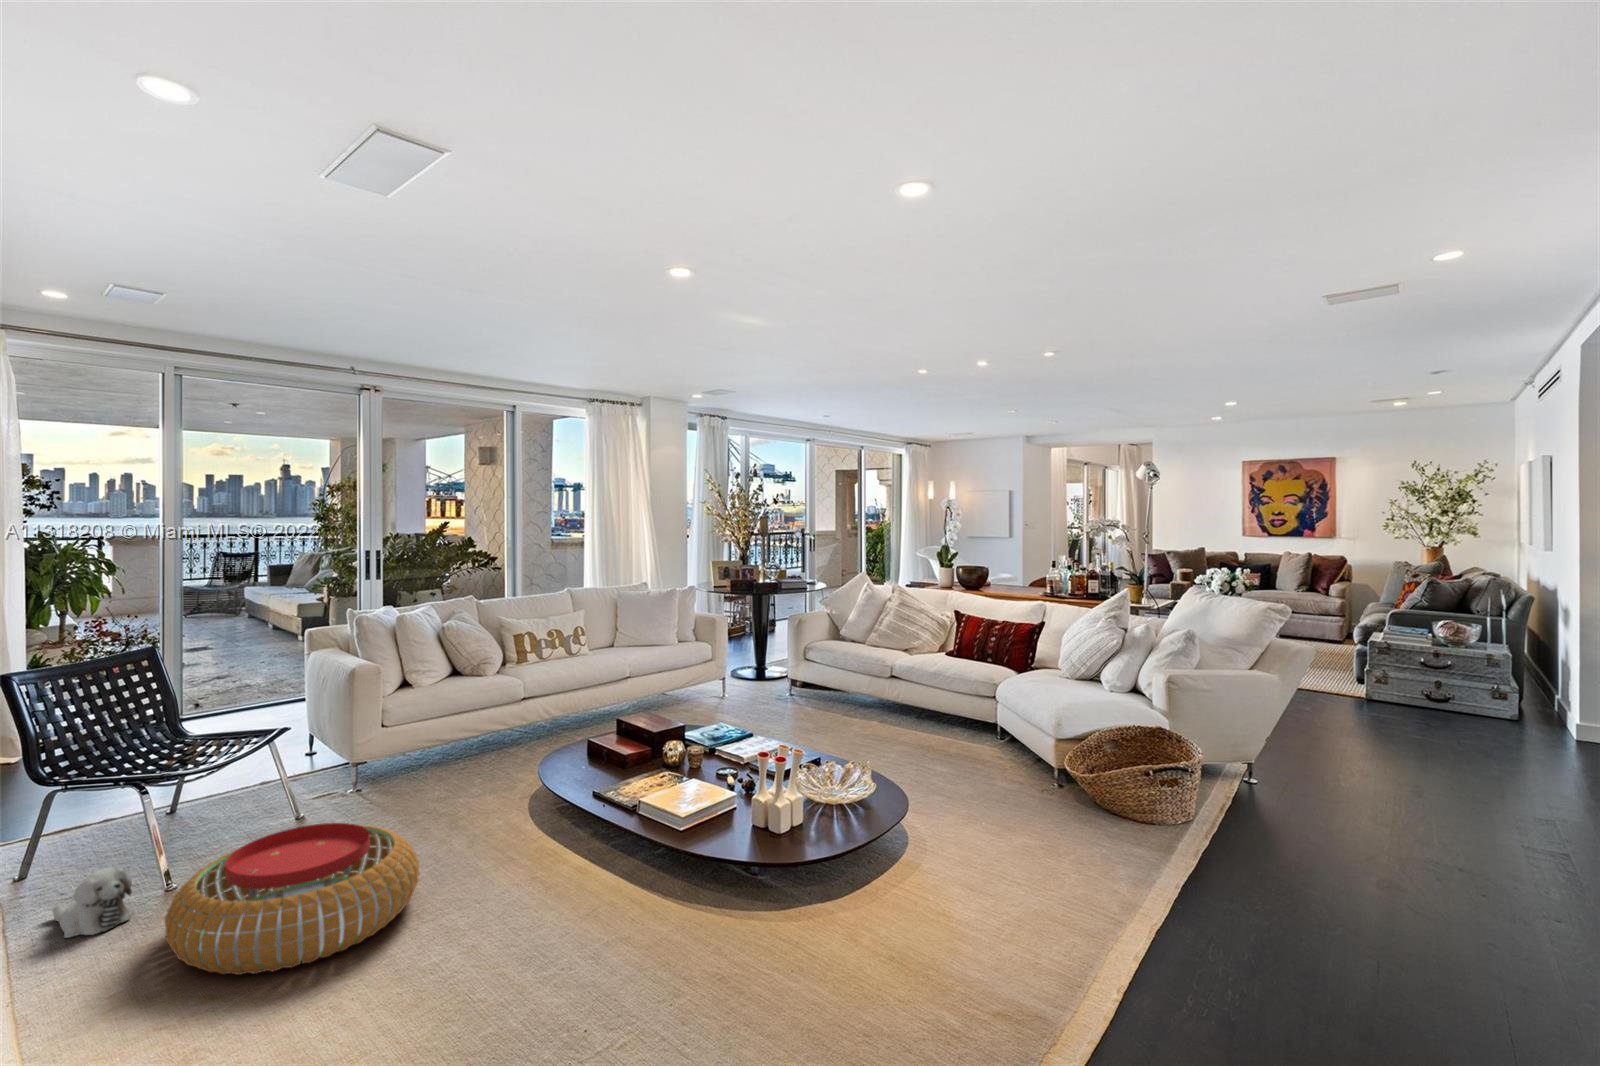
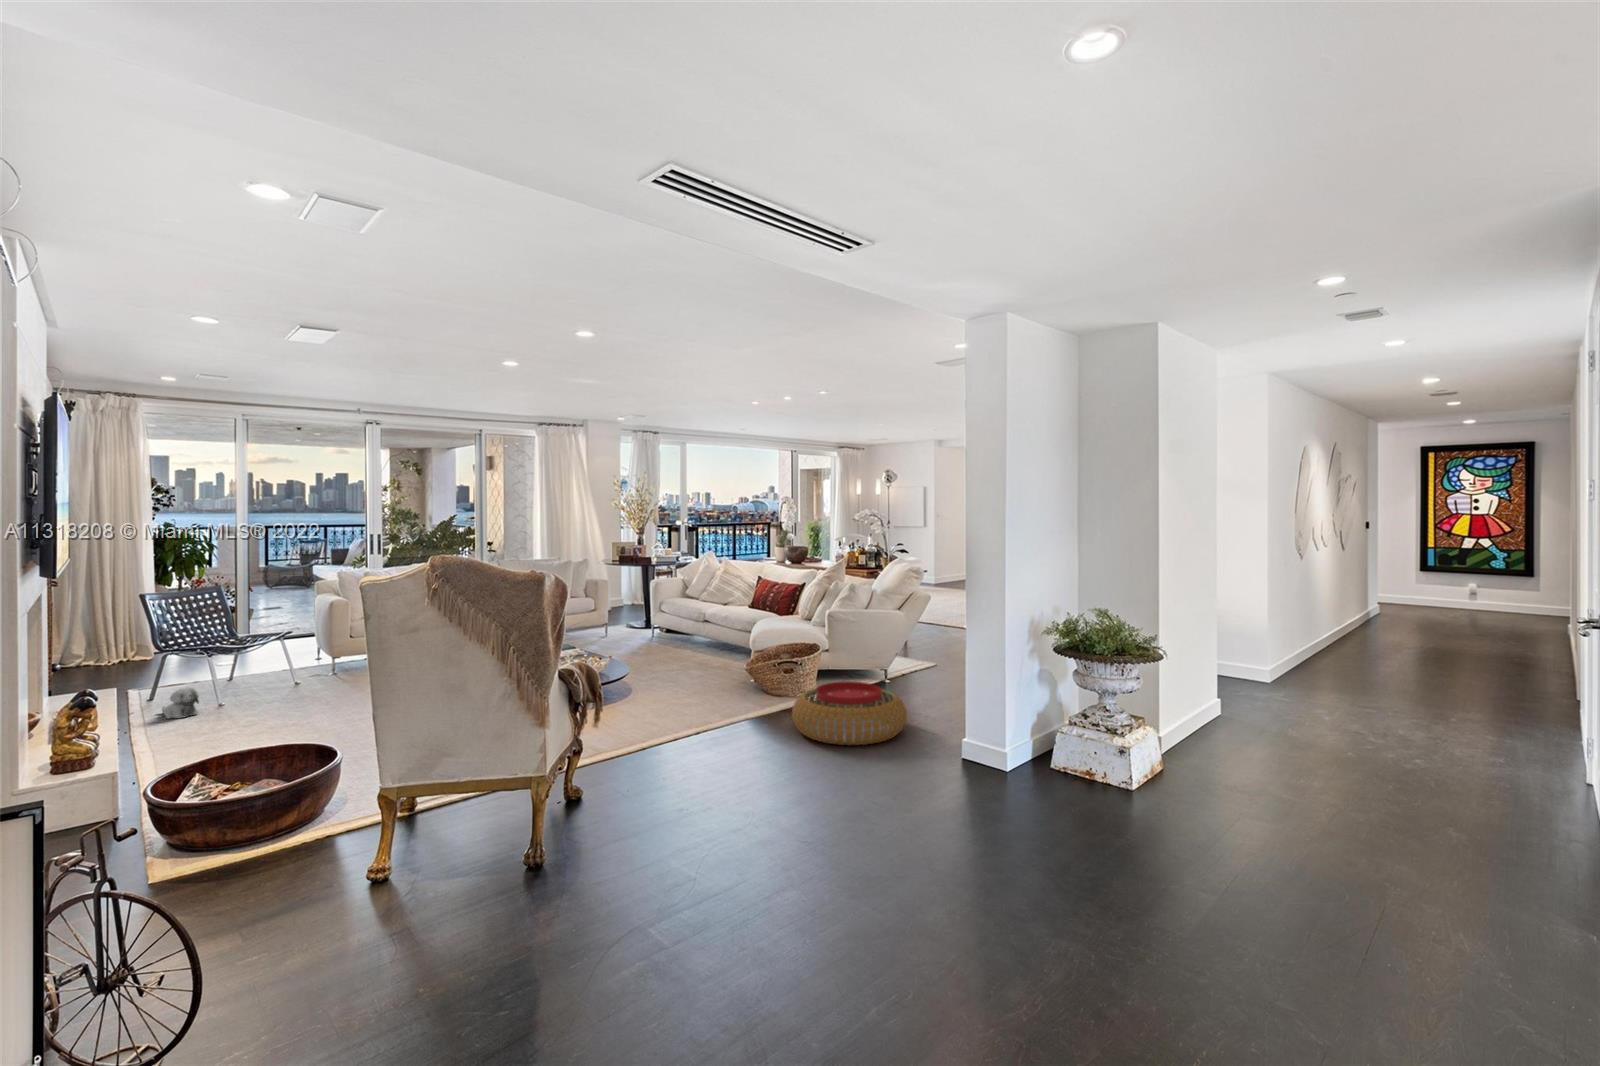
pouf: present [165,823,419,975] -> present [792,681,907,745]

